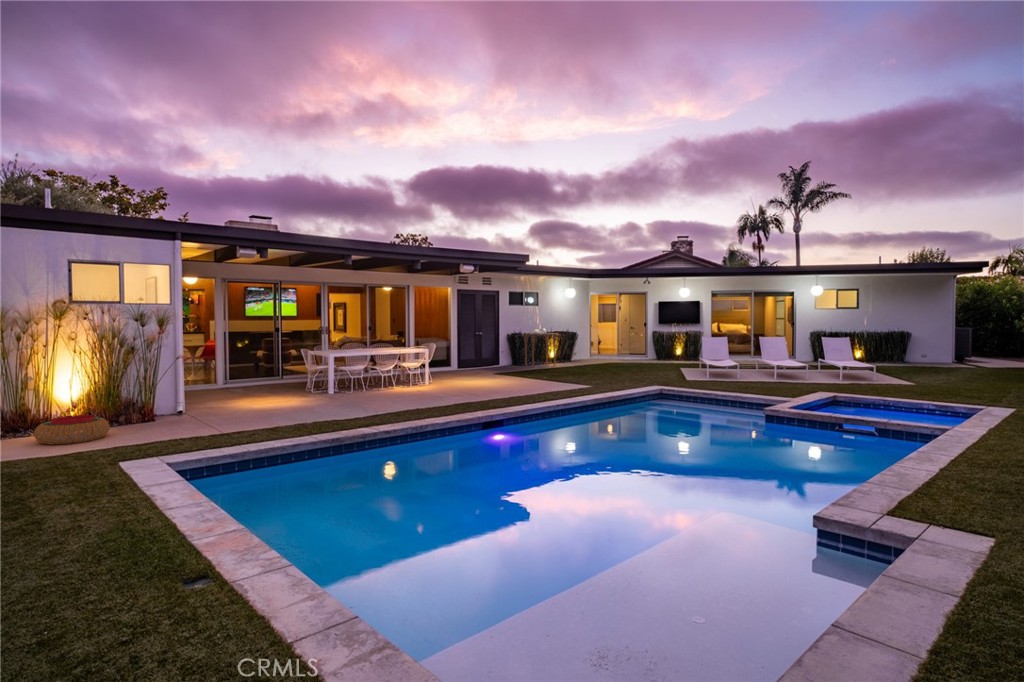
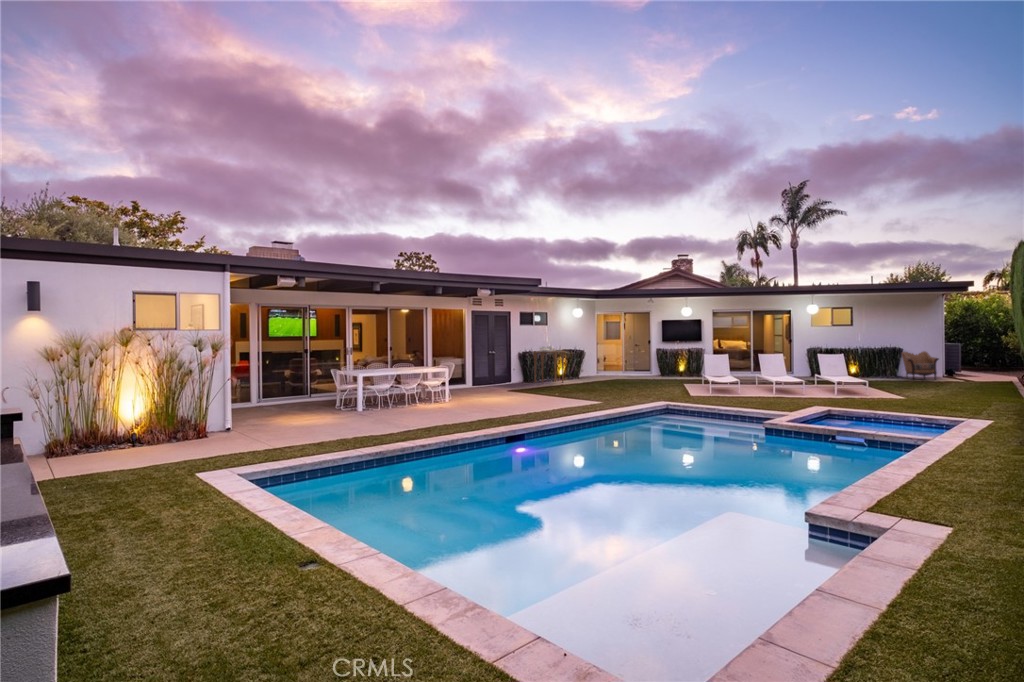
armchair: none [908,335,948,365] -> present [902,351,939,379]
pouf: present [34,415,110,444] -> none [112,433,176,459]

